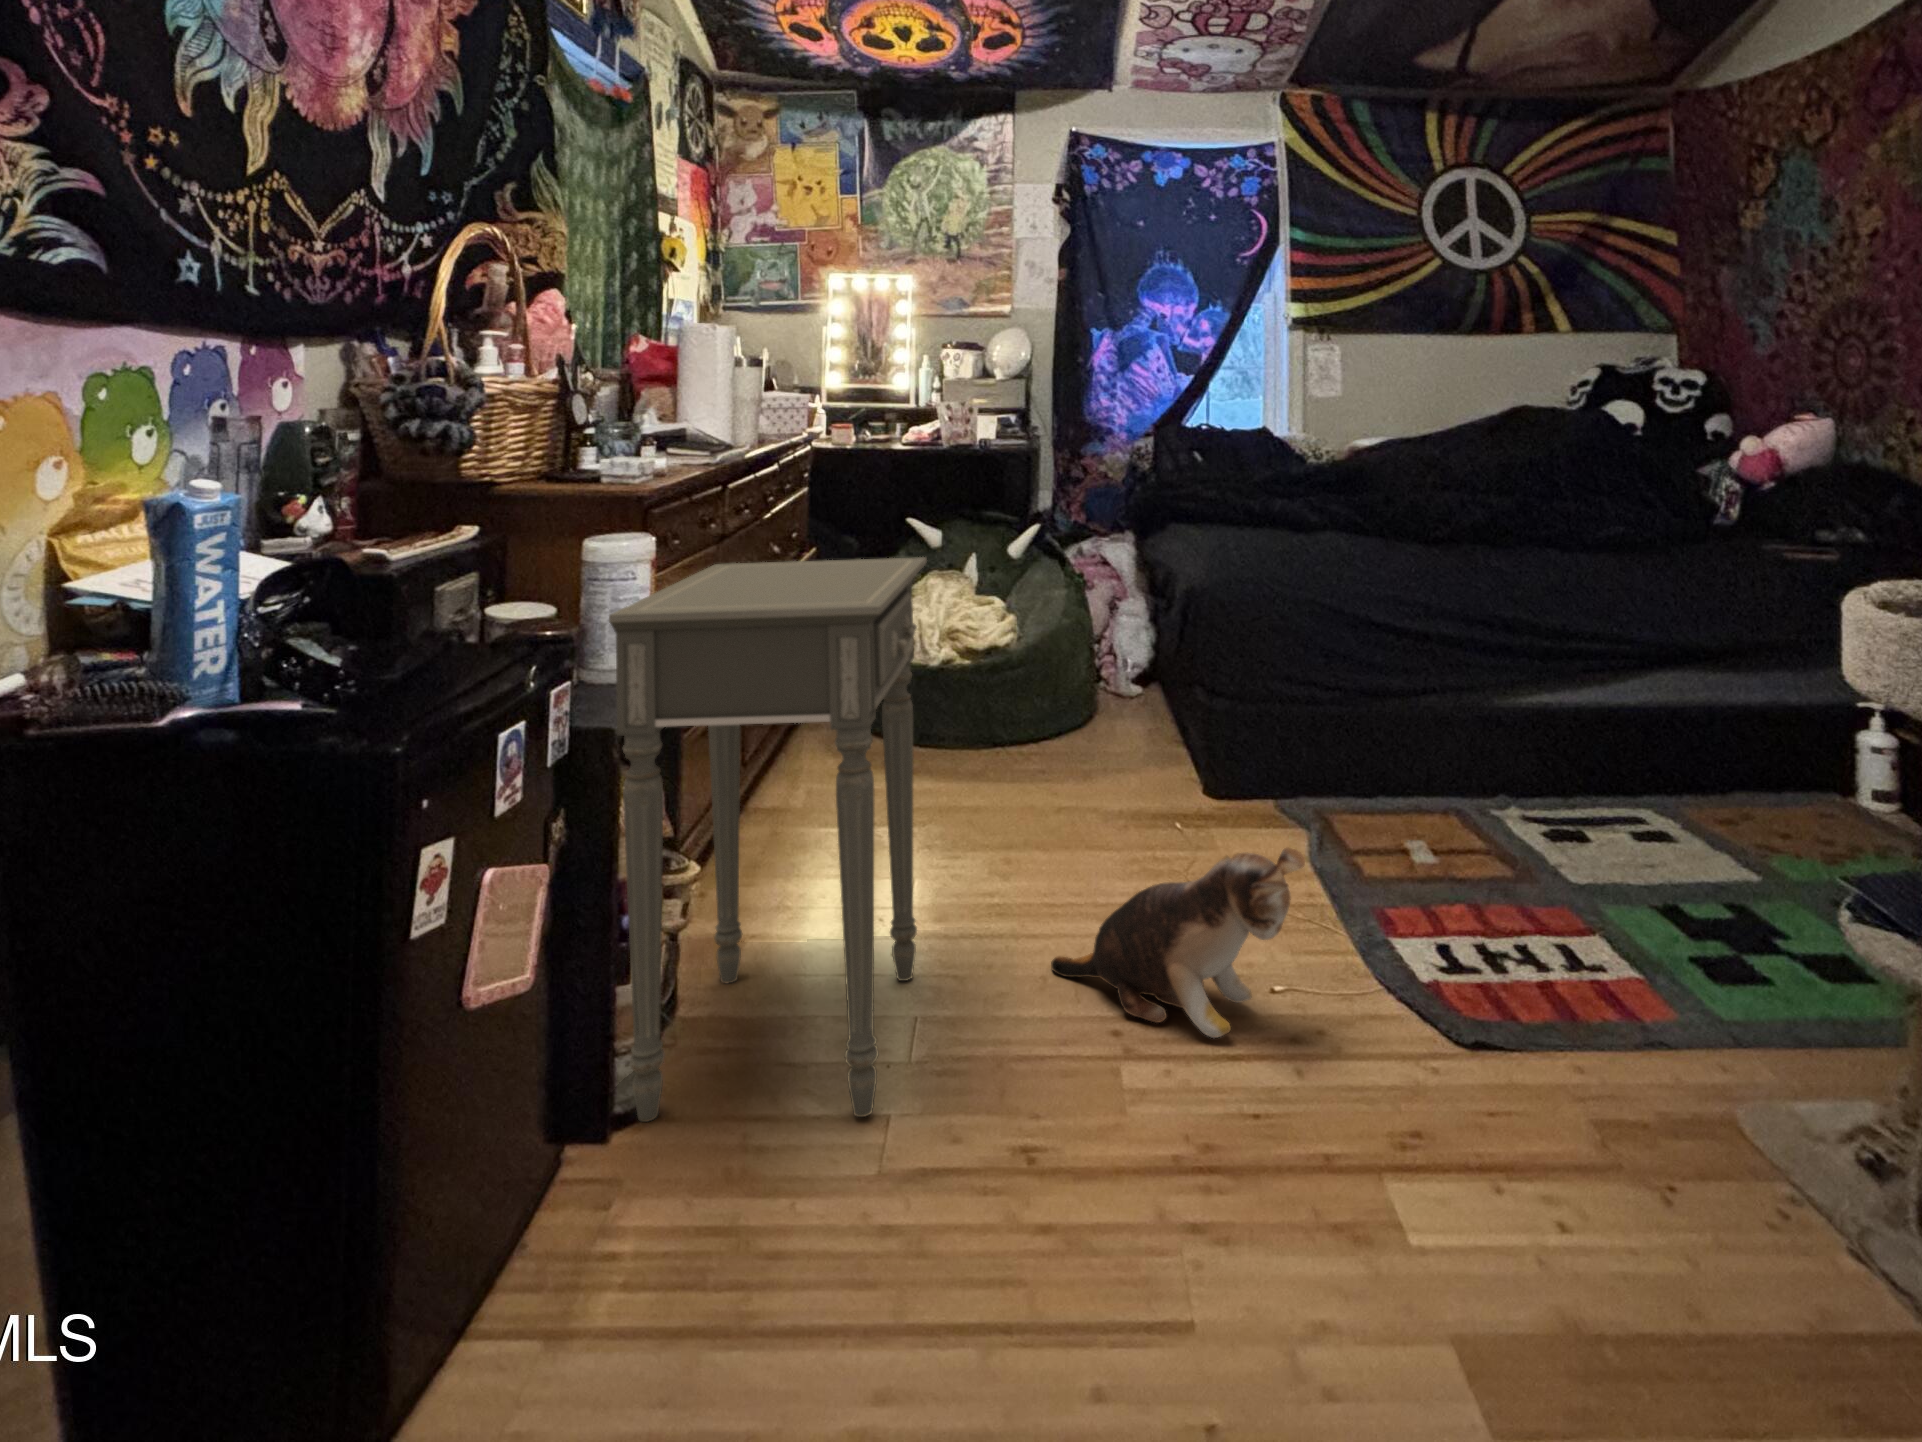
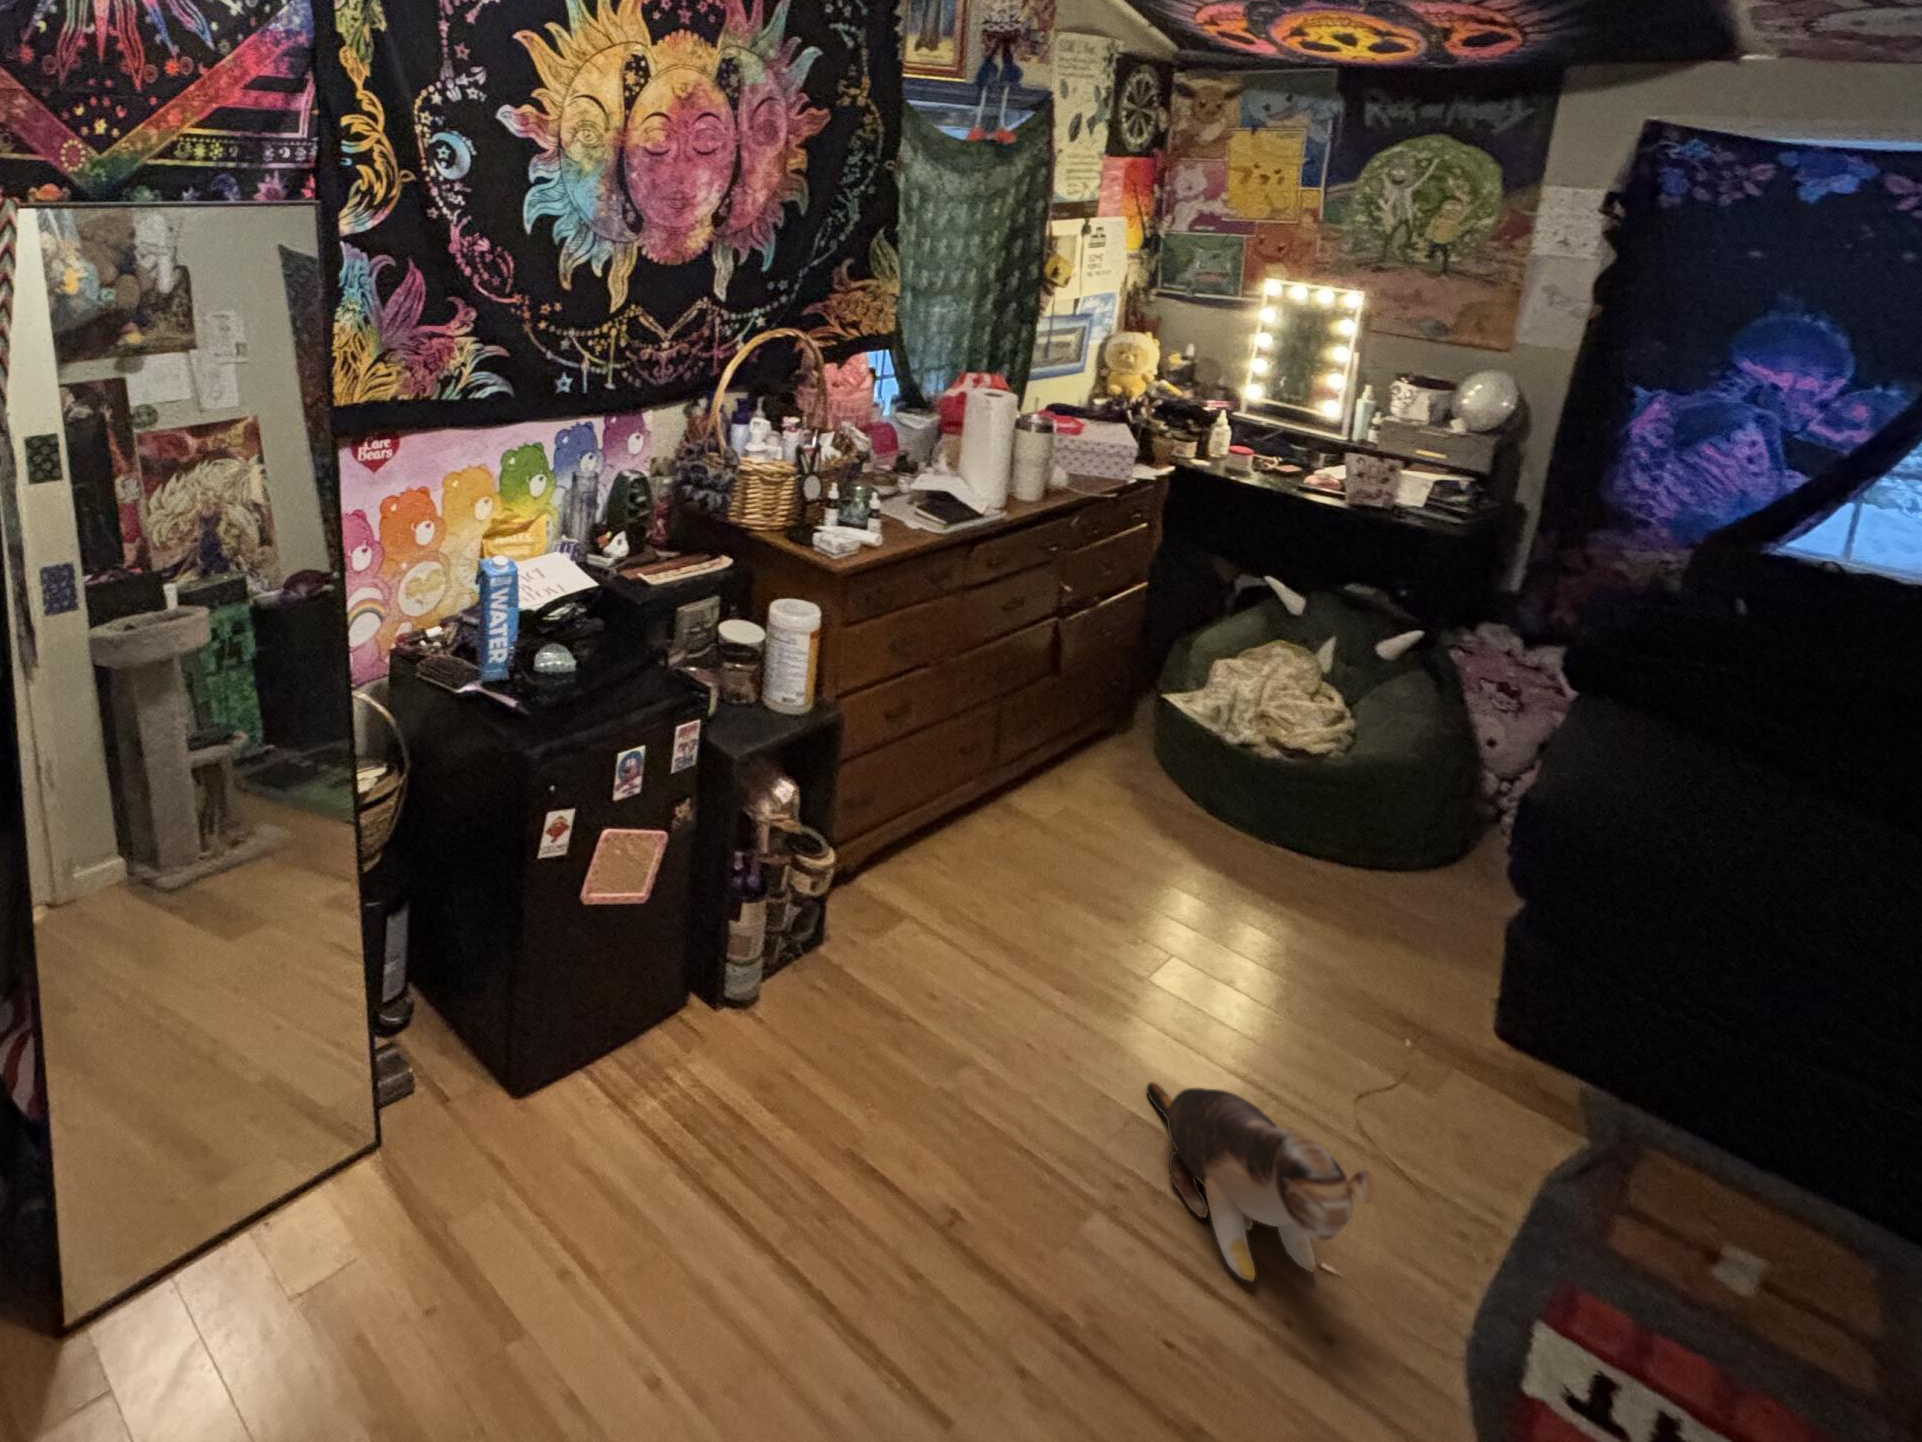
side table: present [609,557,927,1122] -> none [763,611,1089,1097]

